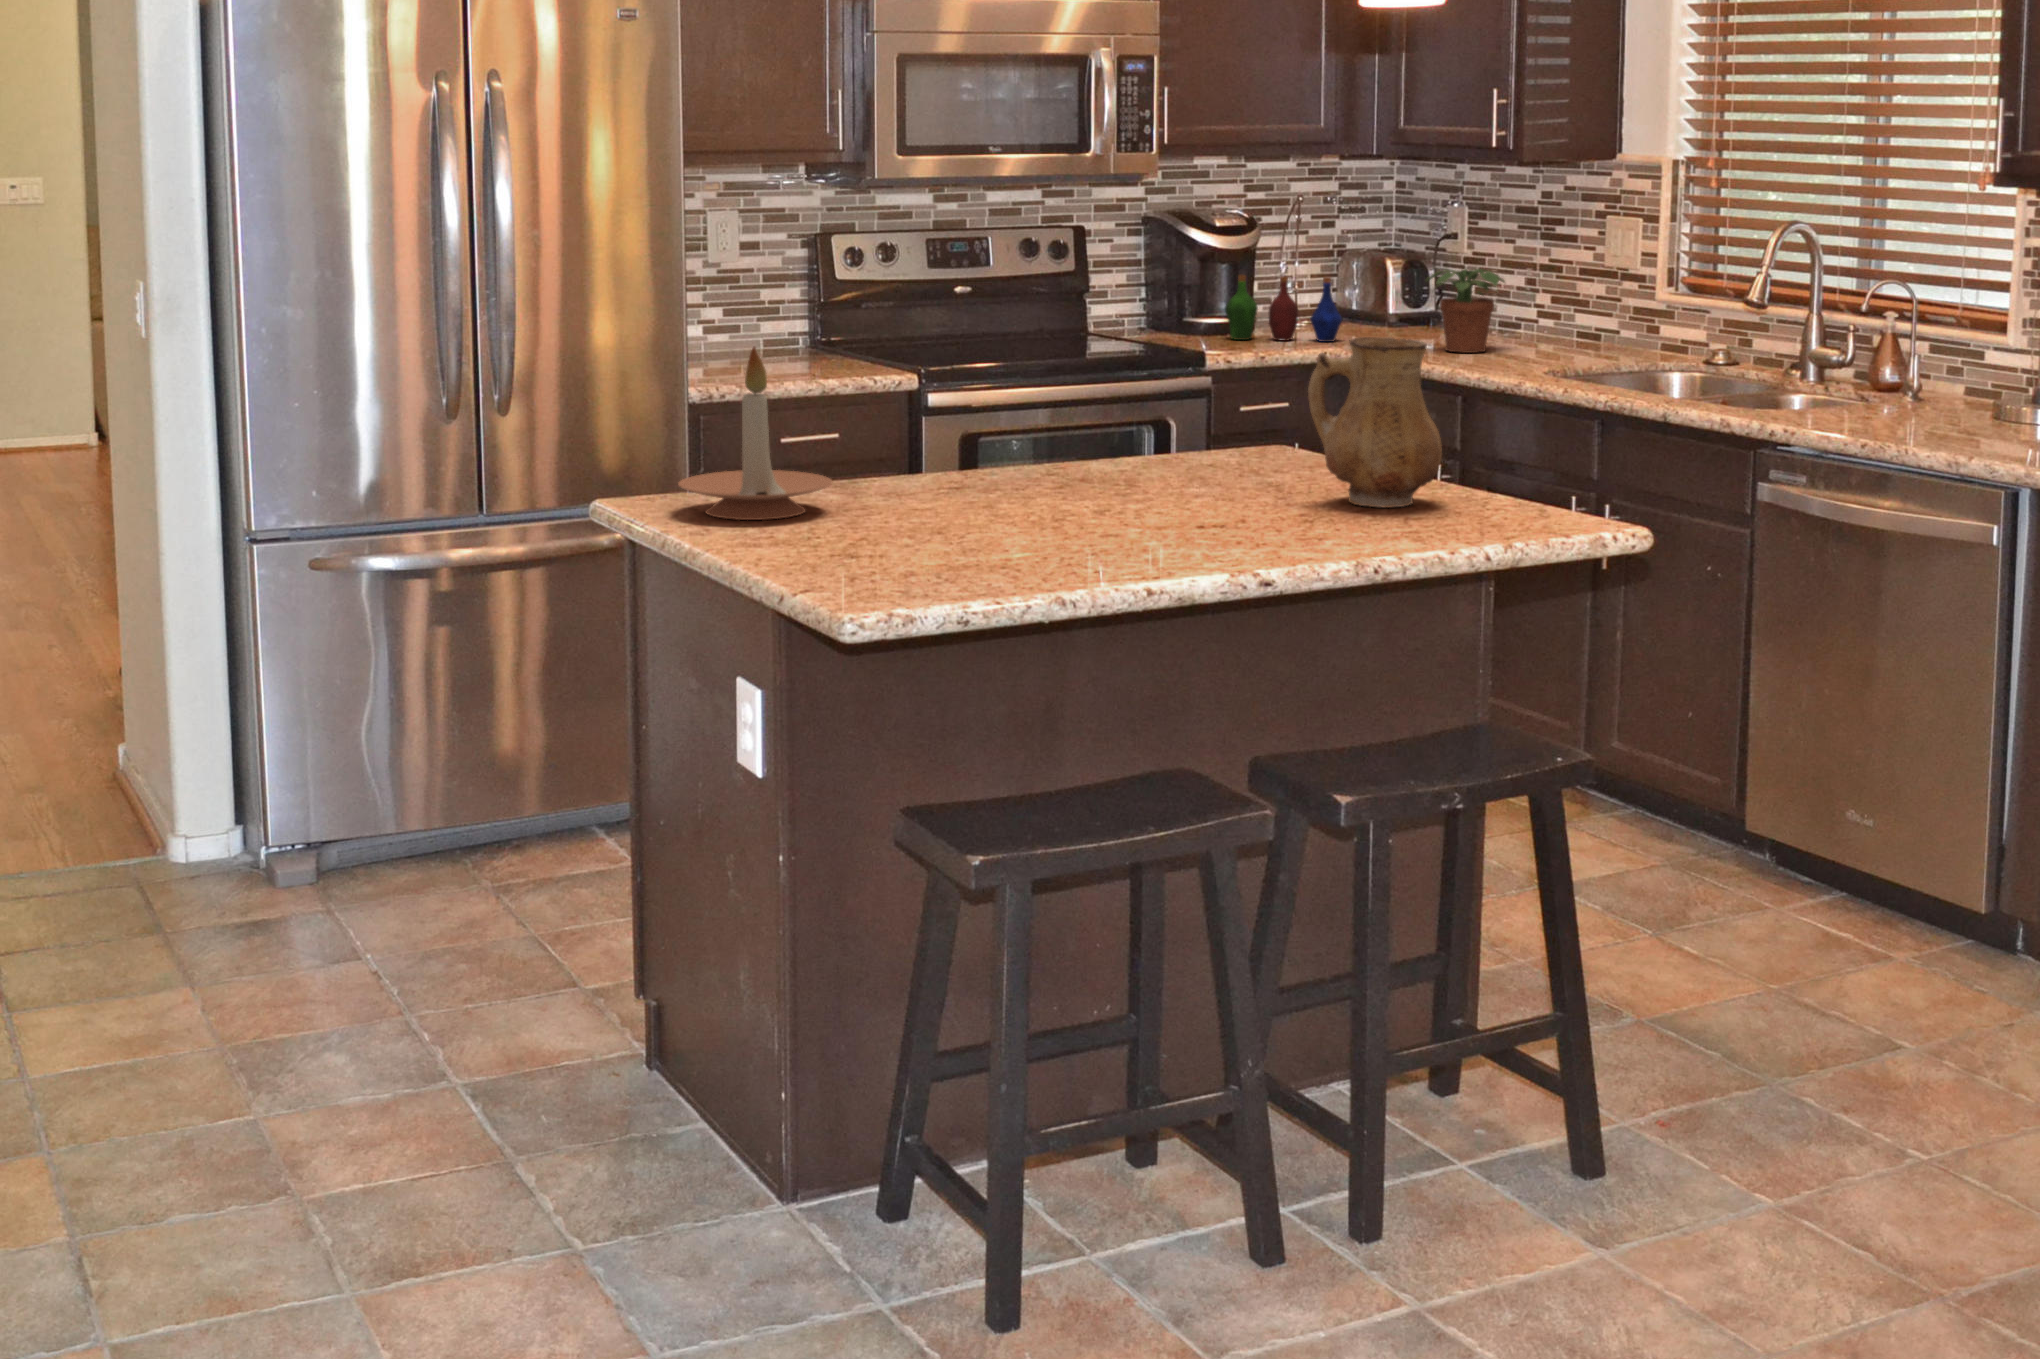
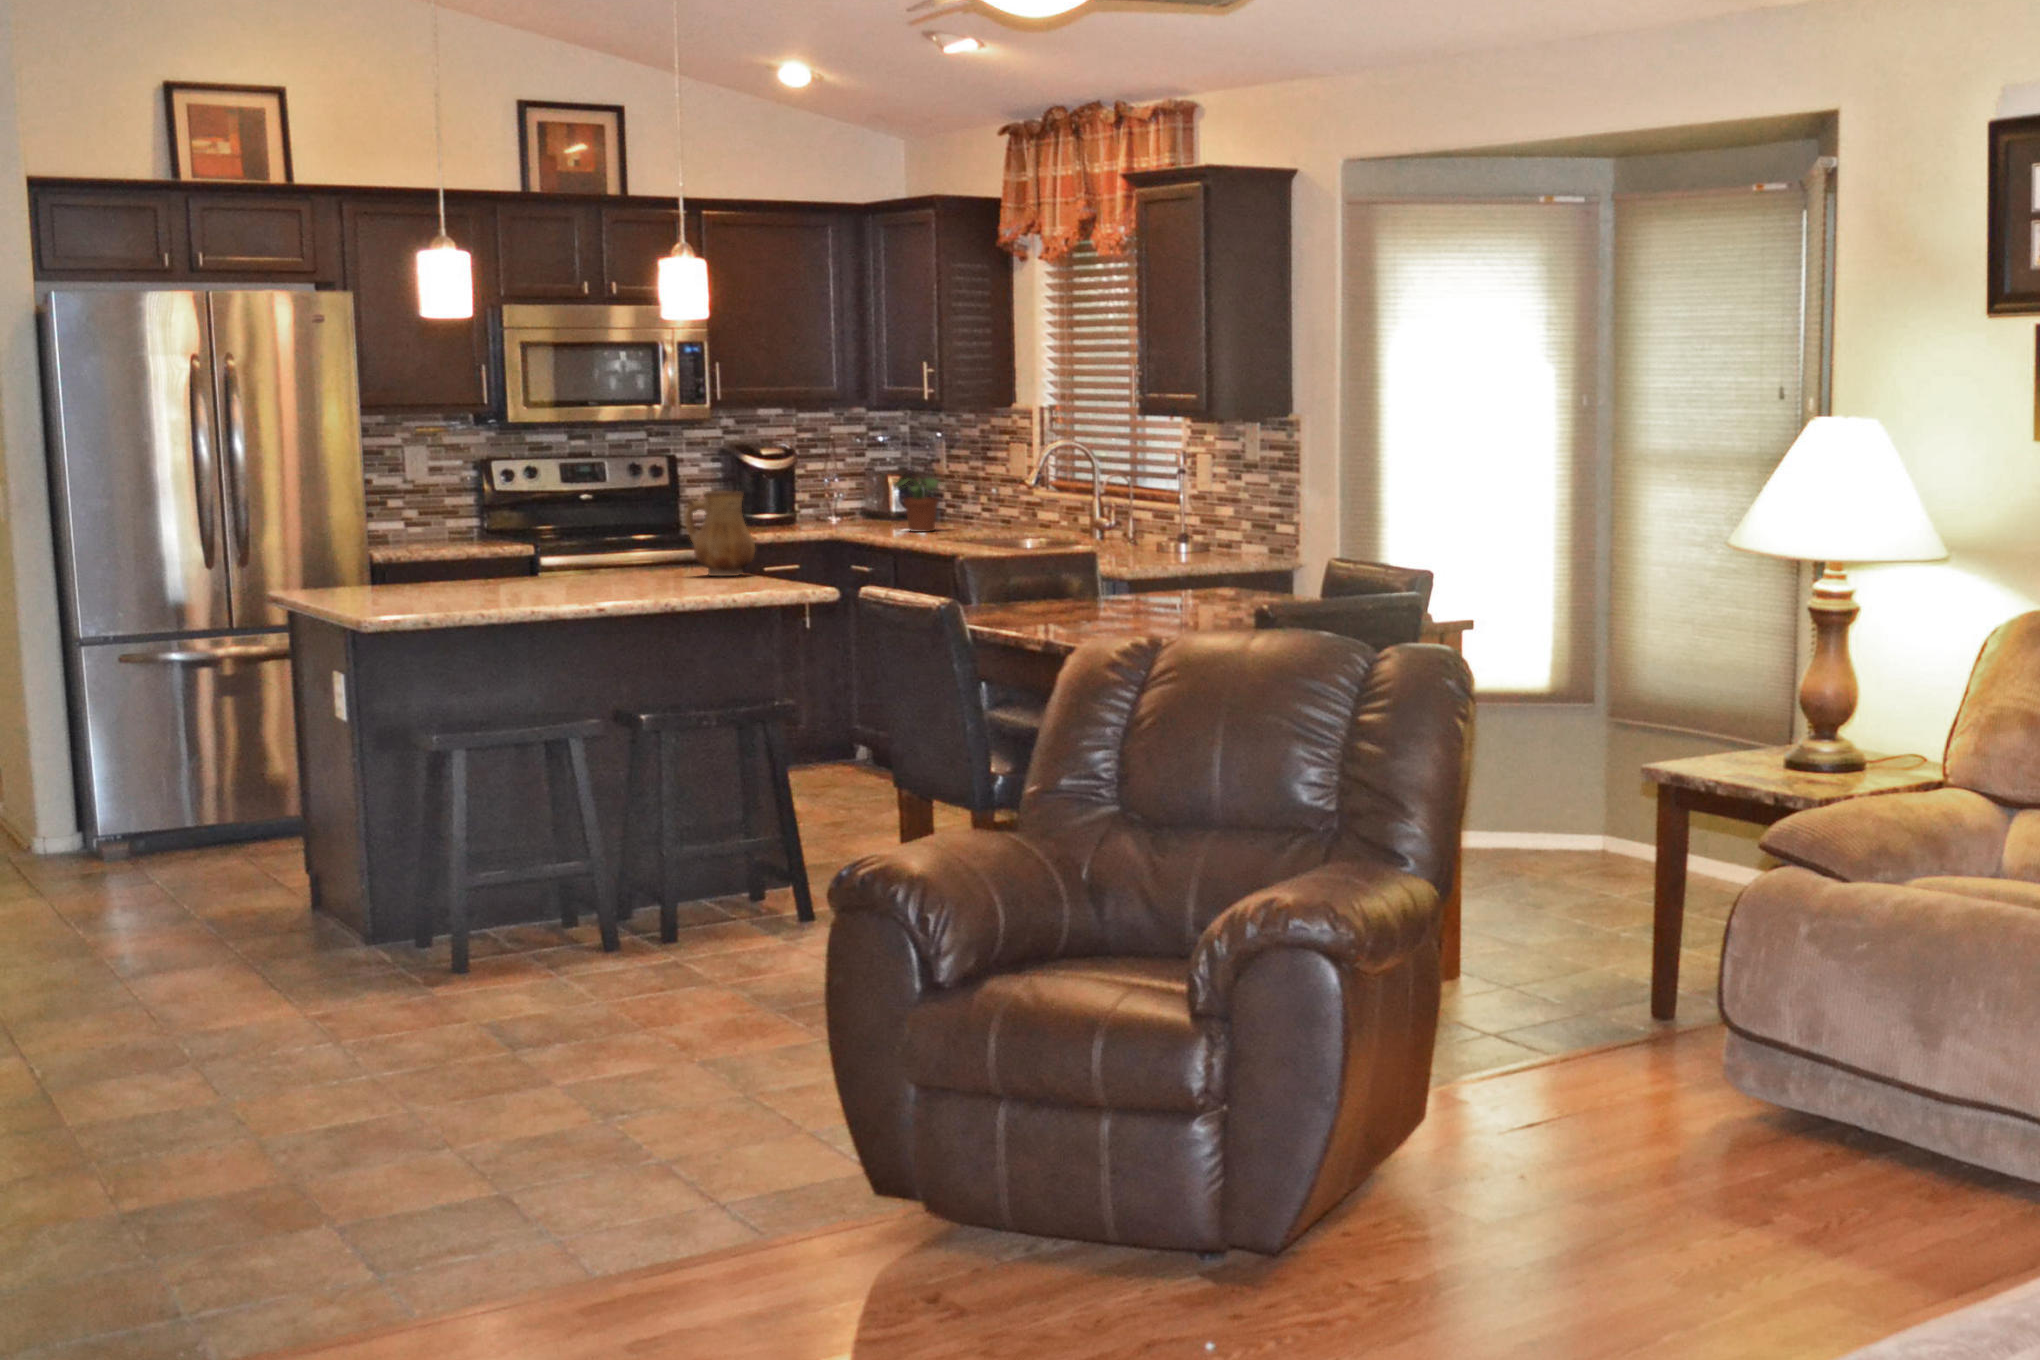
bottle: present [1226,275,1343,342] -> none [772,486,850,529]
candle holder: present [679,347,832,520] -> none [340,497,426,585]

